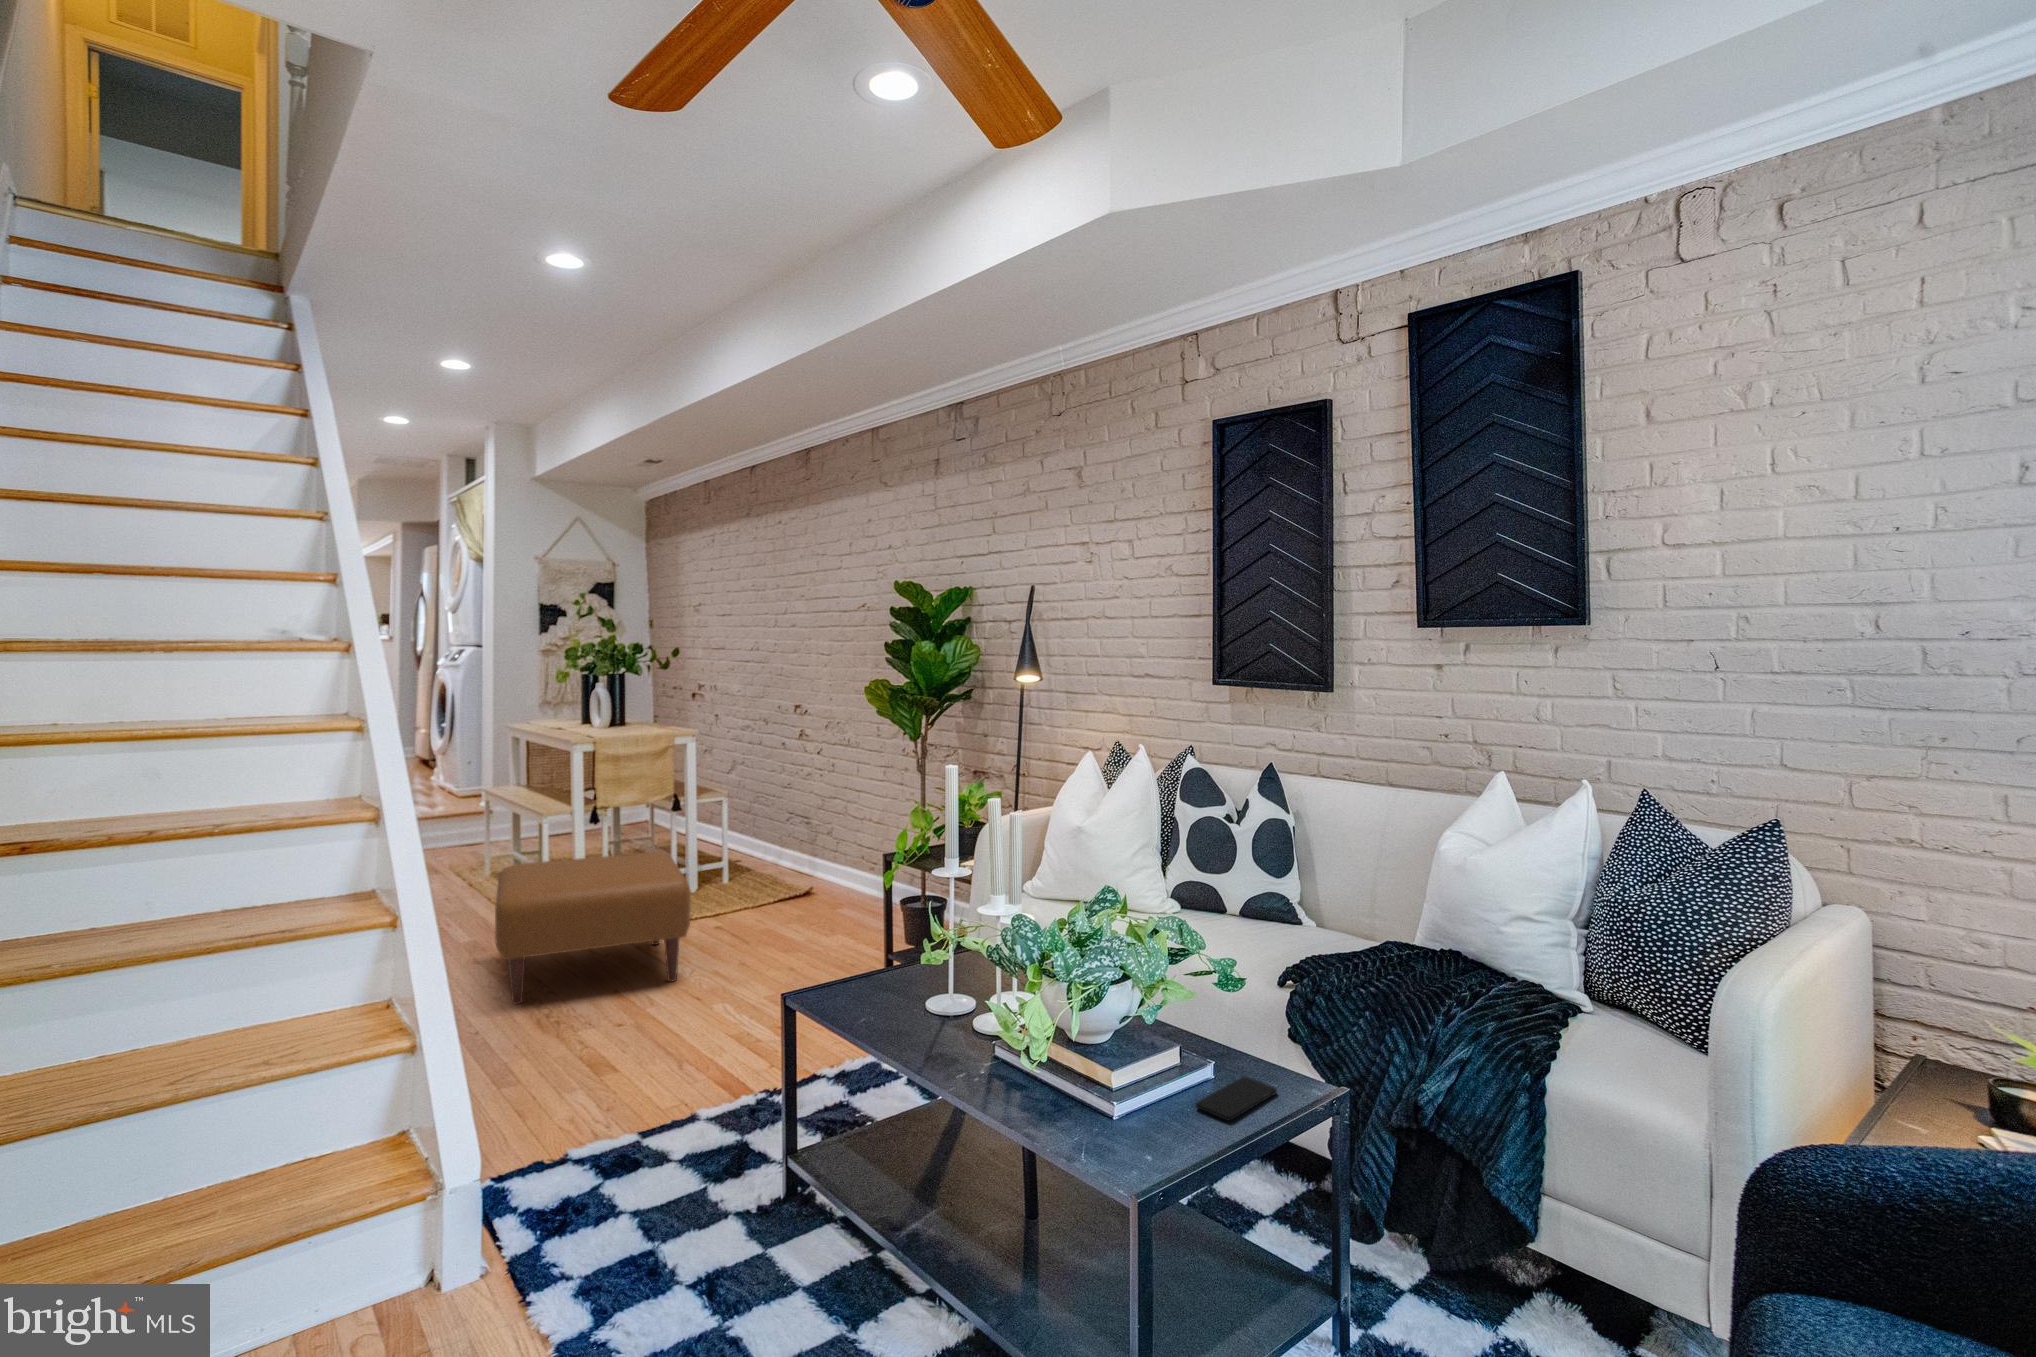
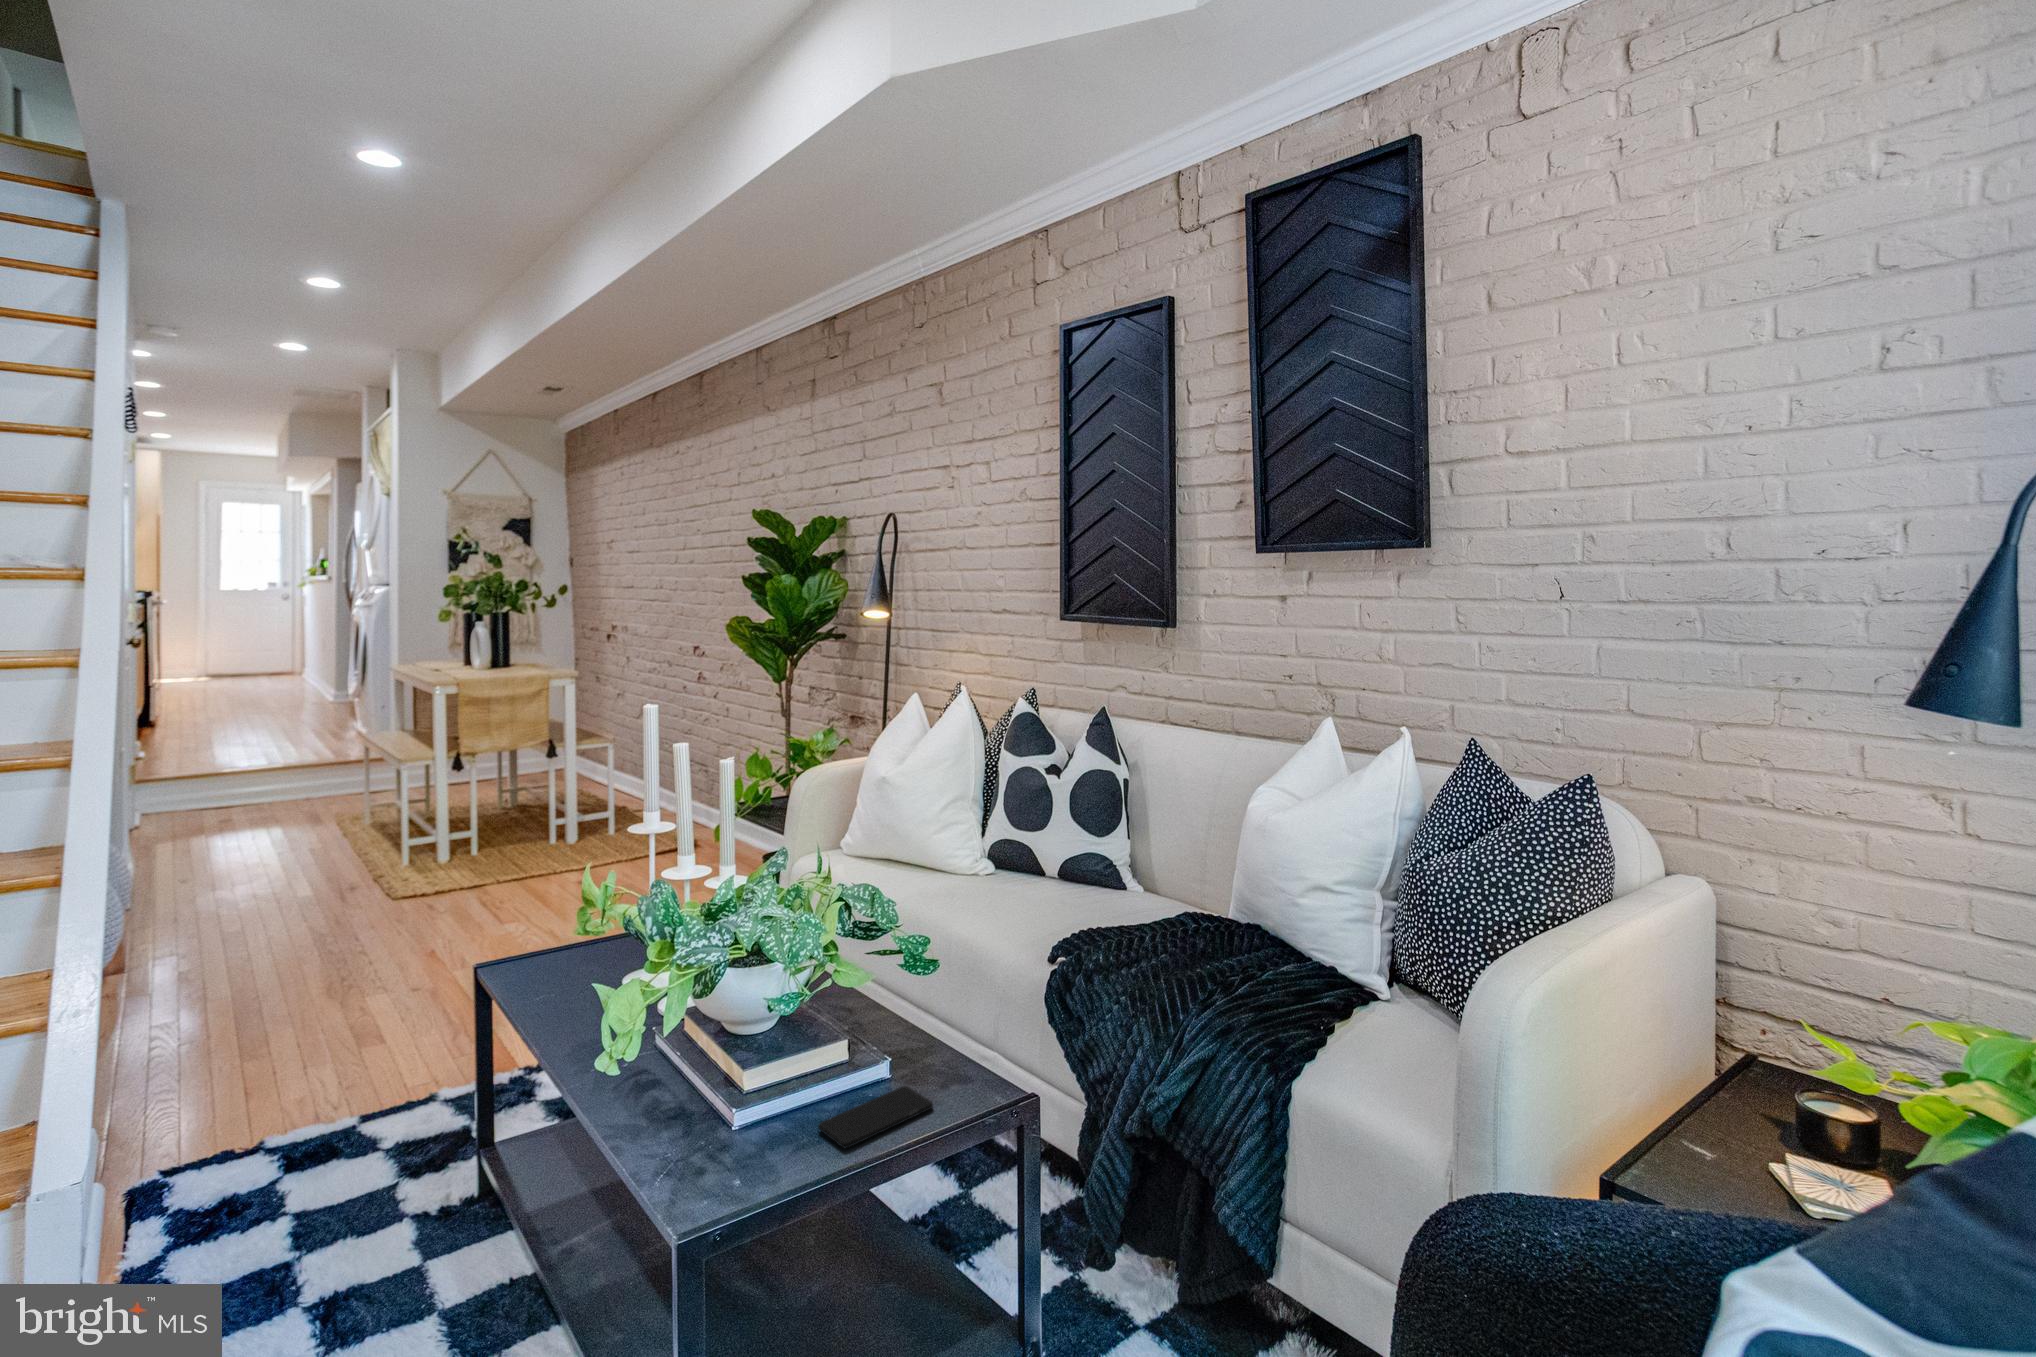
ottoman: present [495,852,691,1004] -> none [288,802,521,966]

